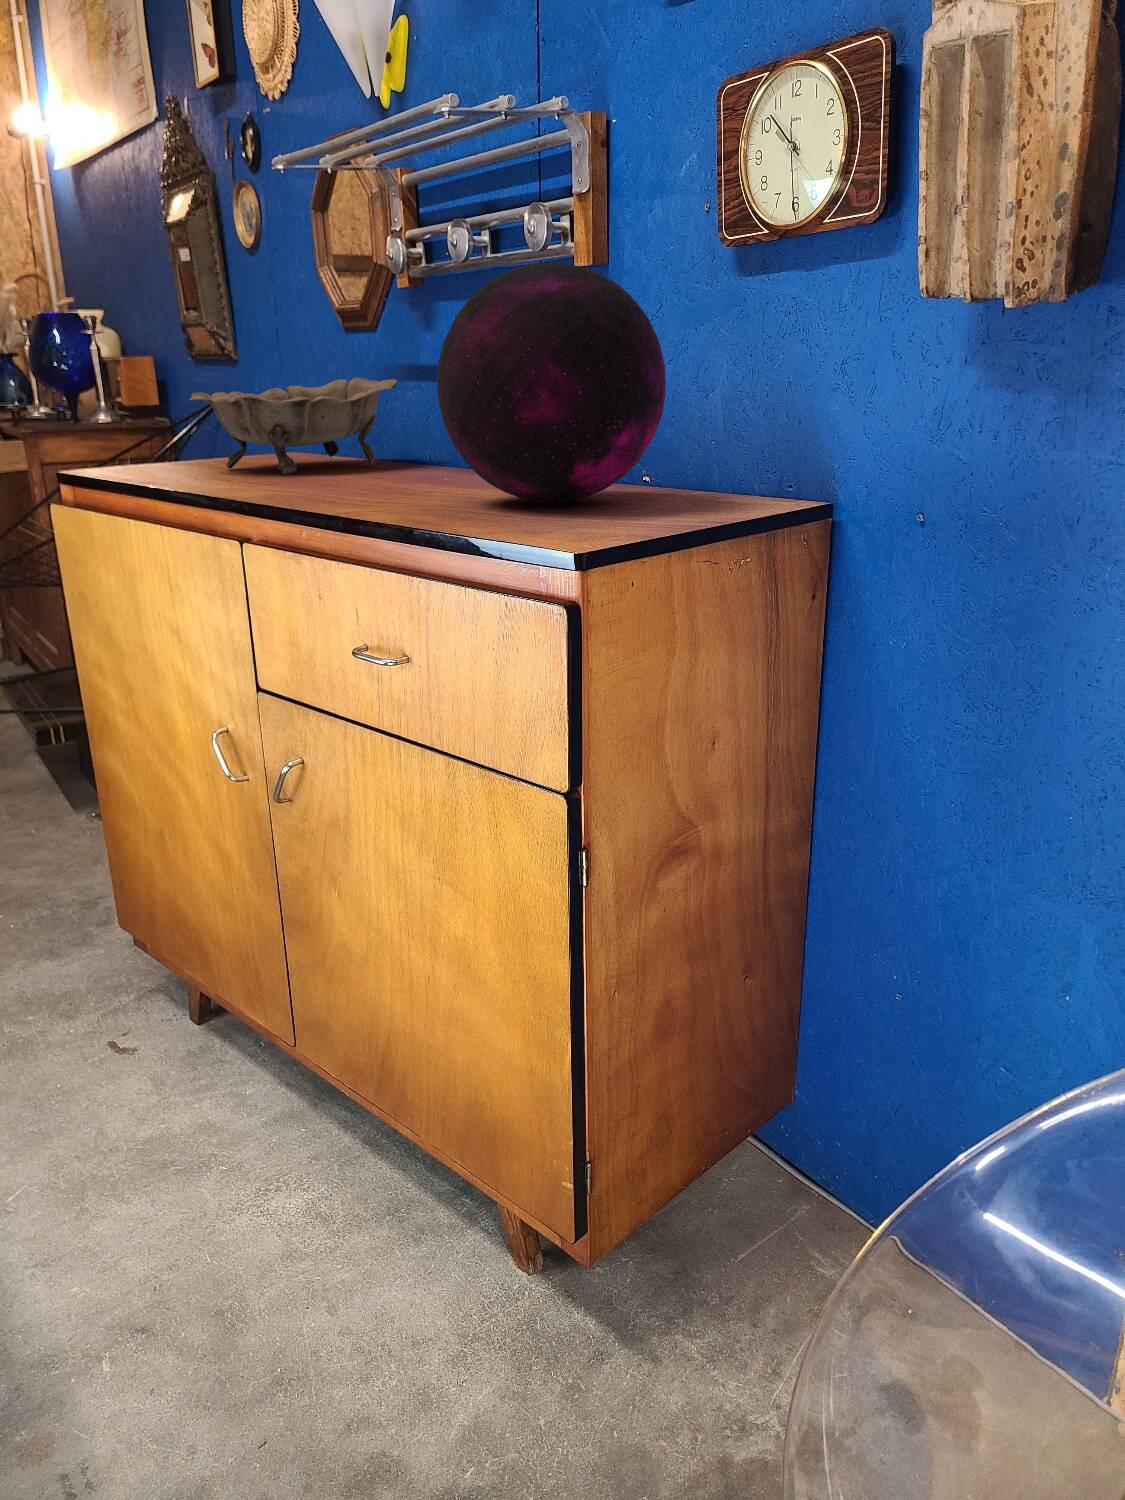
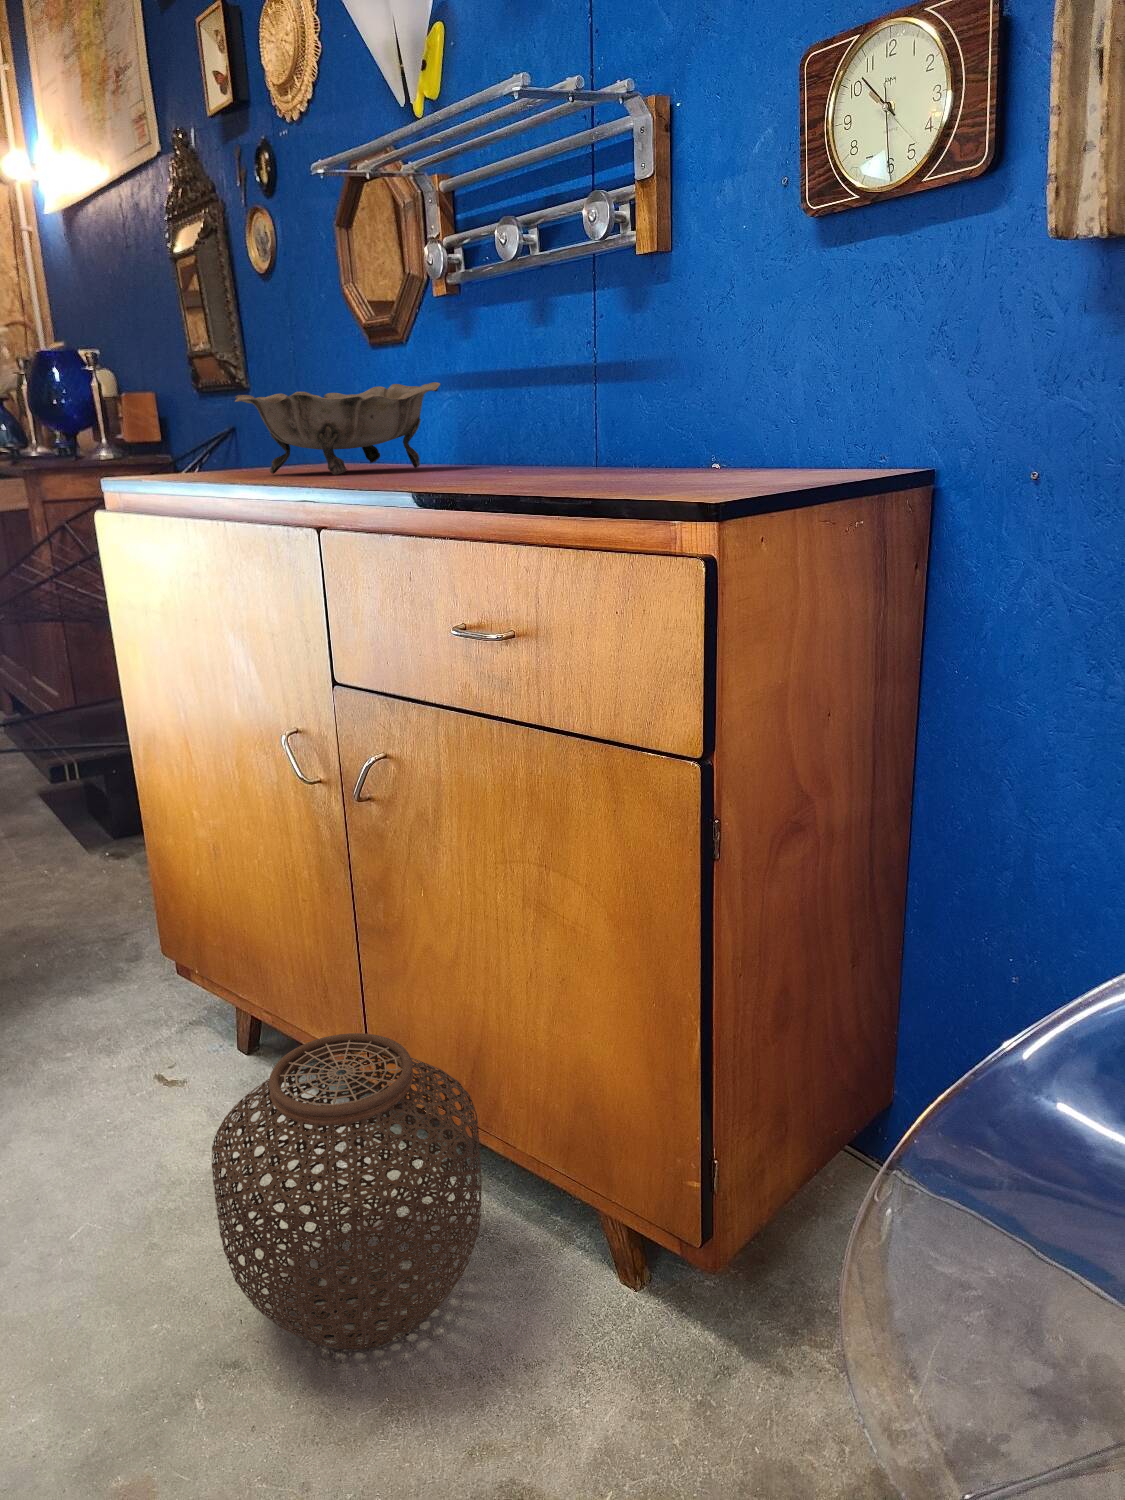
decorative orb: present [437,263,666,503] -> none [524,229,758,476]
woven basket: none [123,1026,381,1319] -> present [212,1033,482,1349]

